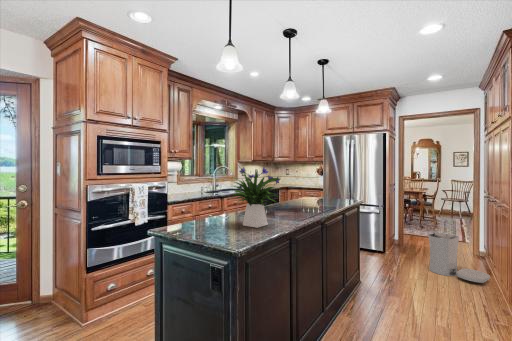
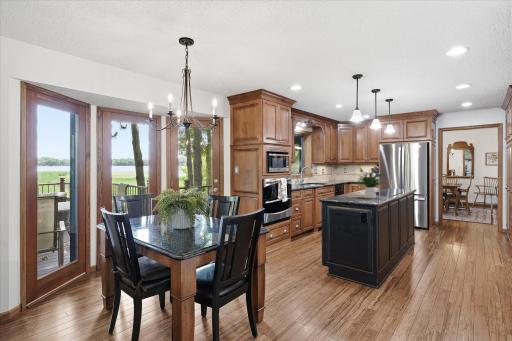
trash can: present [428,233,490,283] -> none [462,213,506,243]

